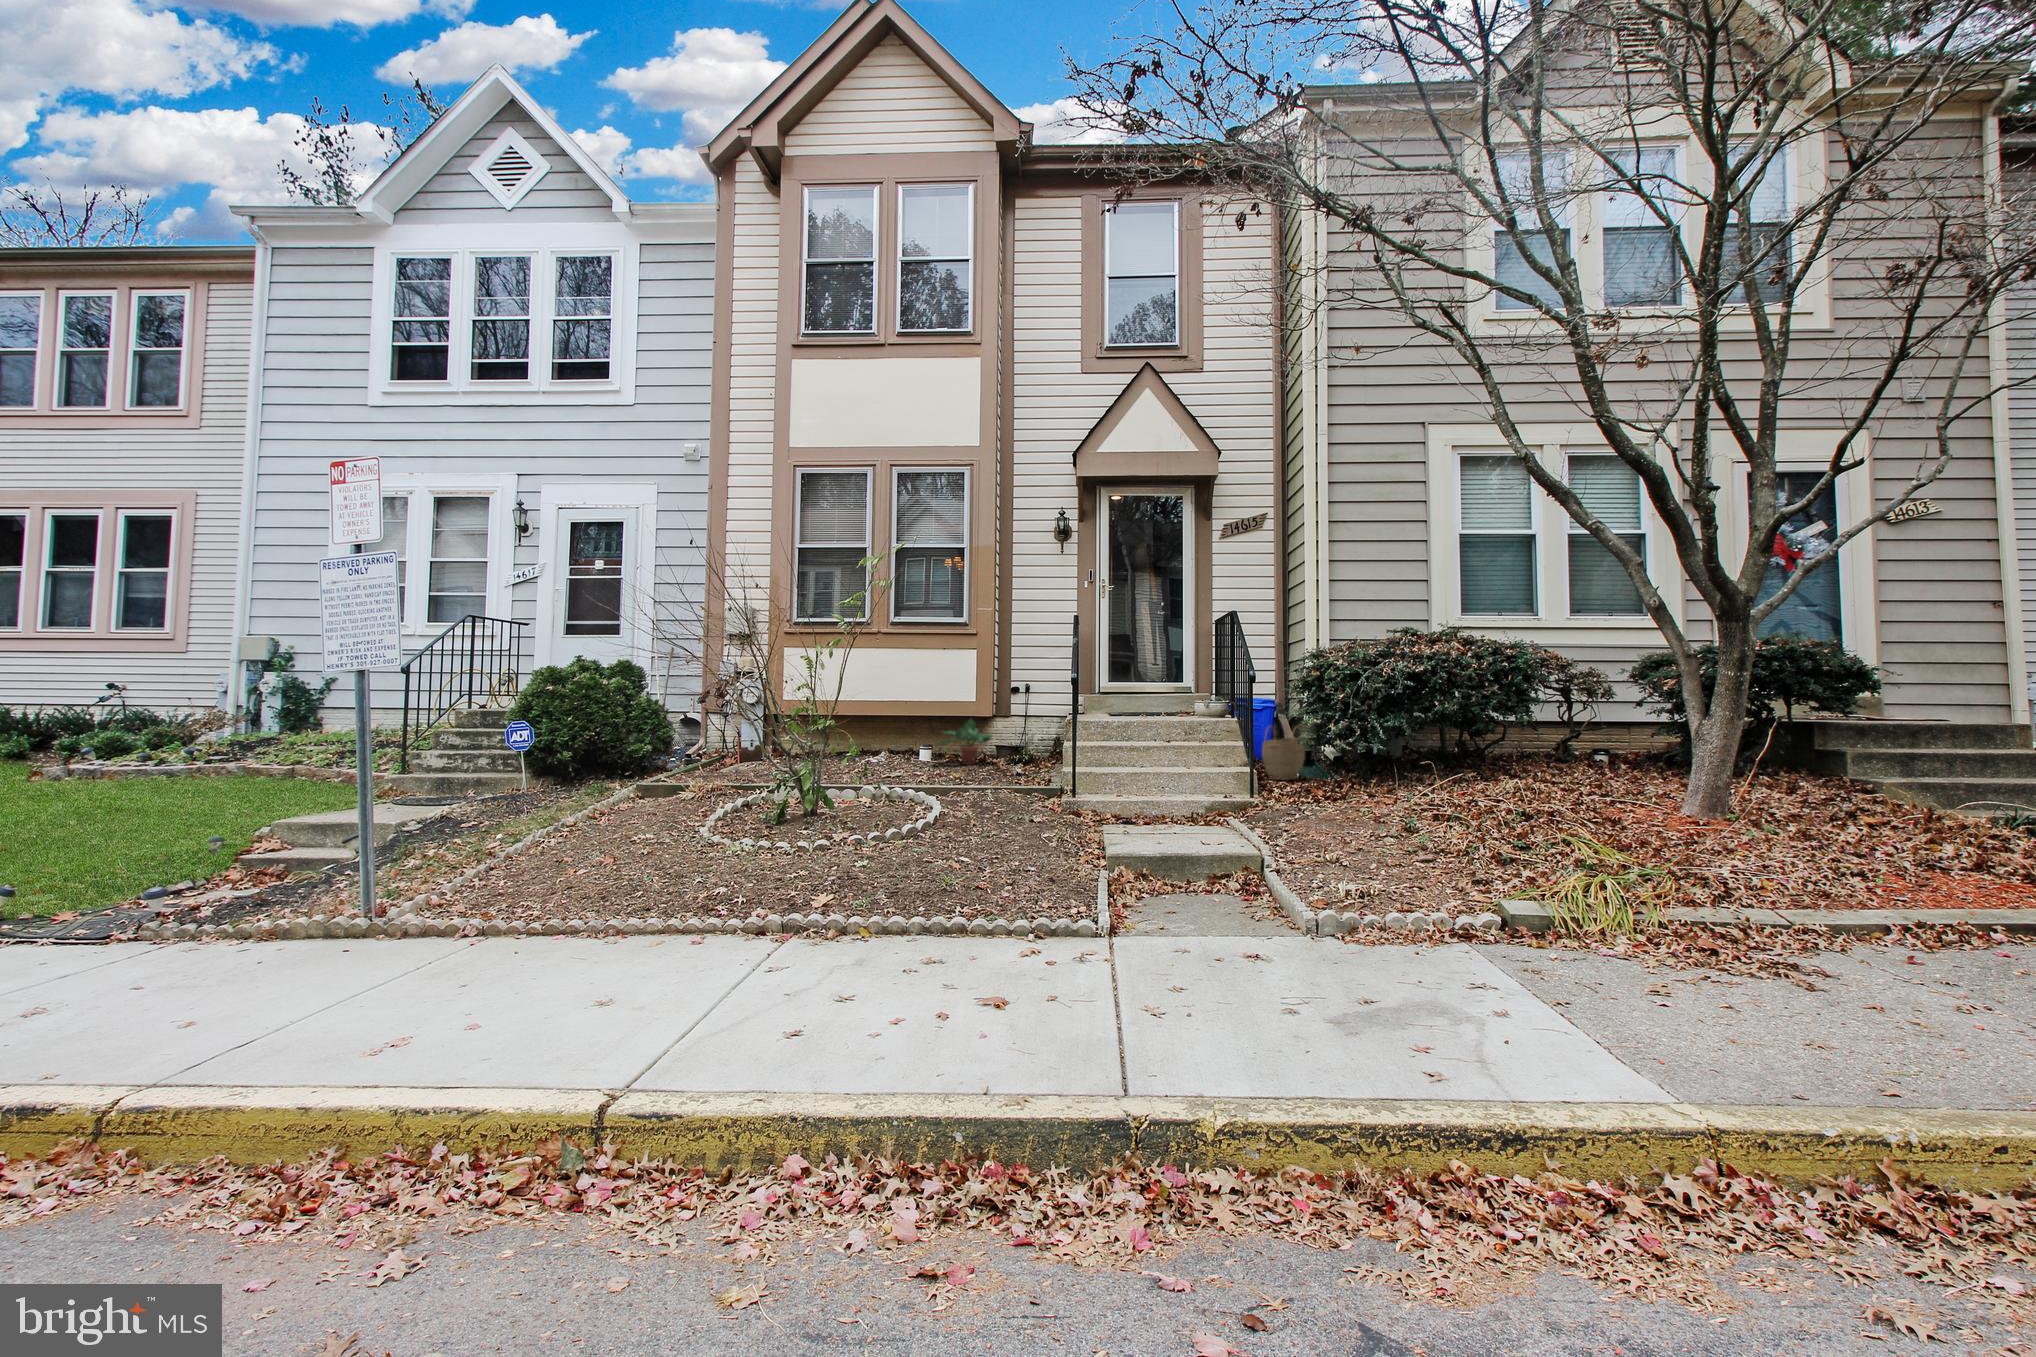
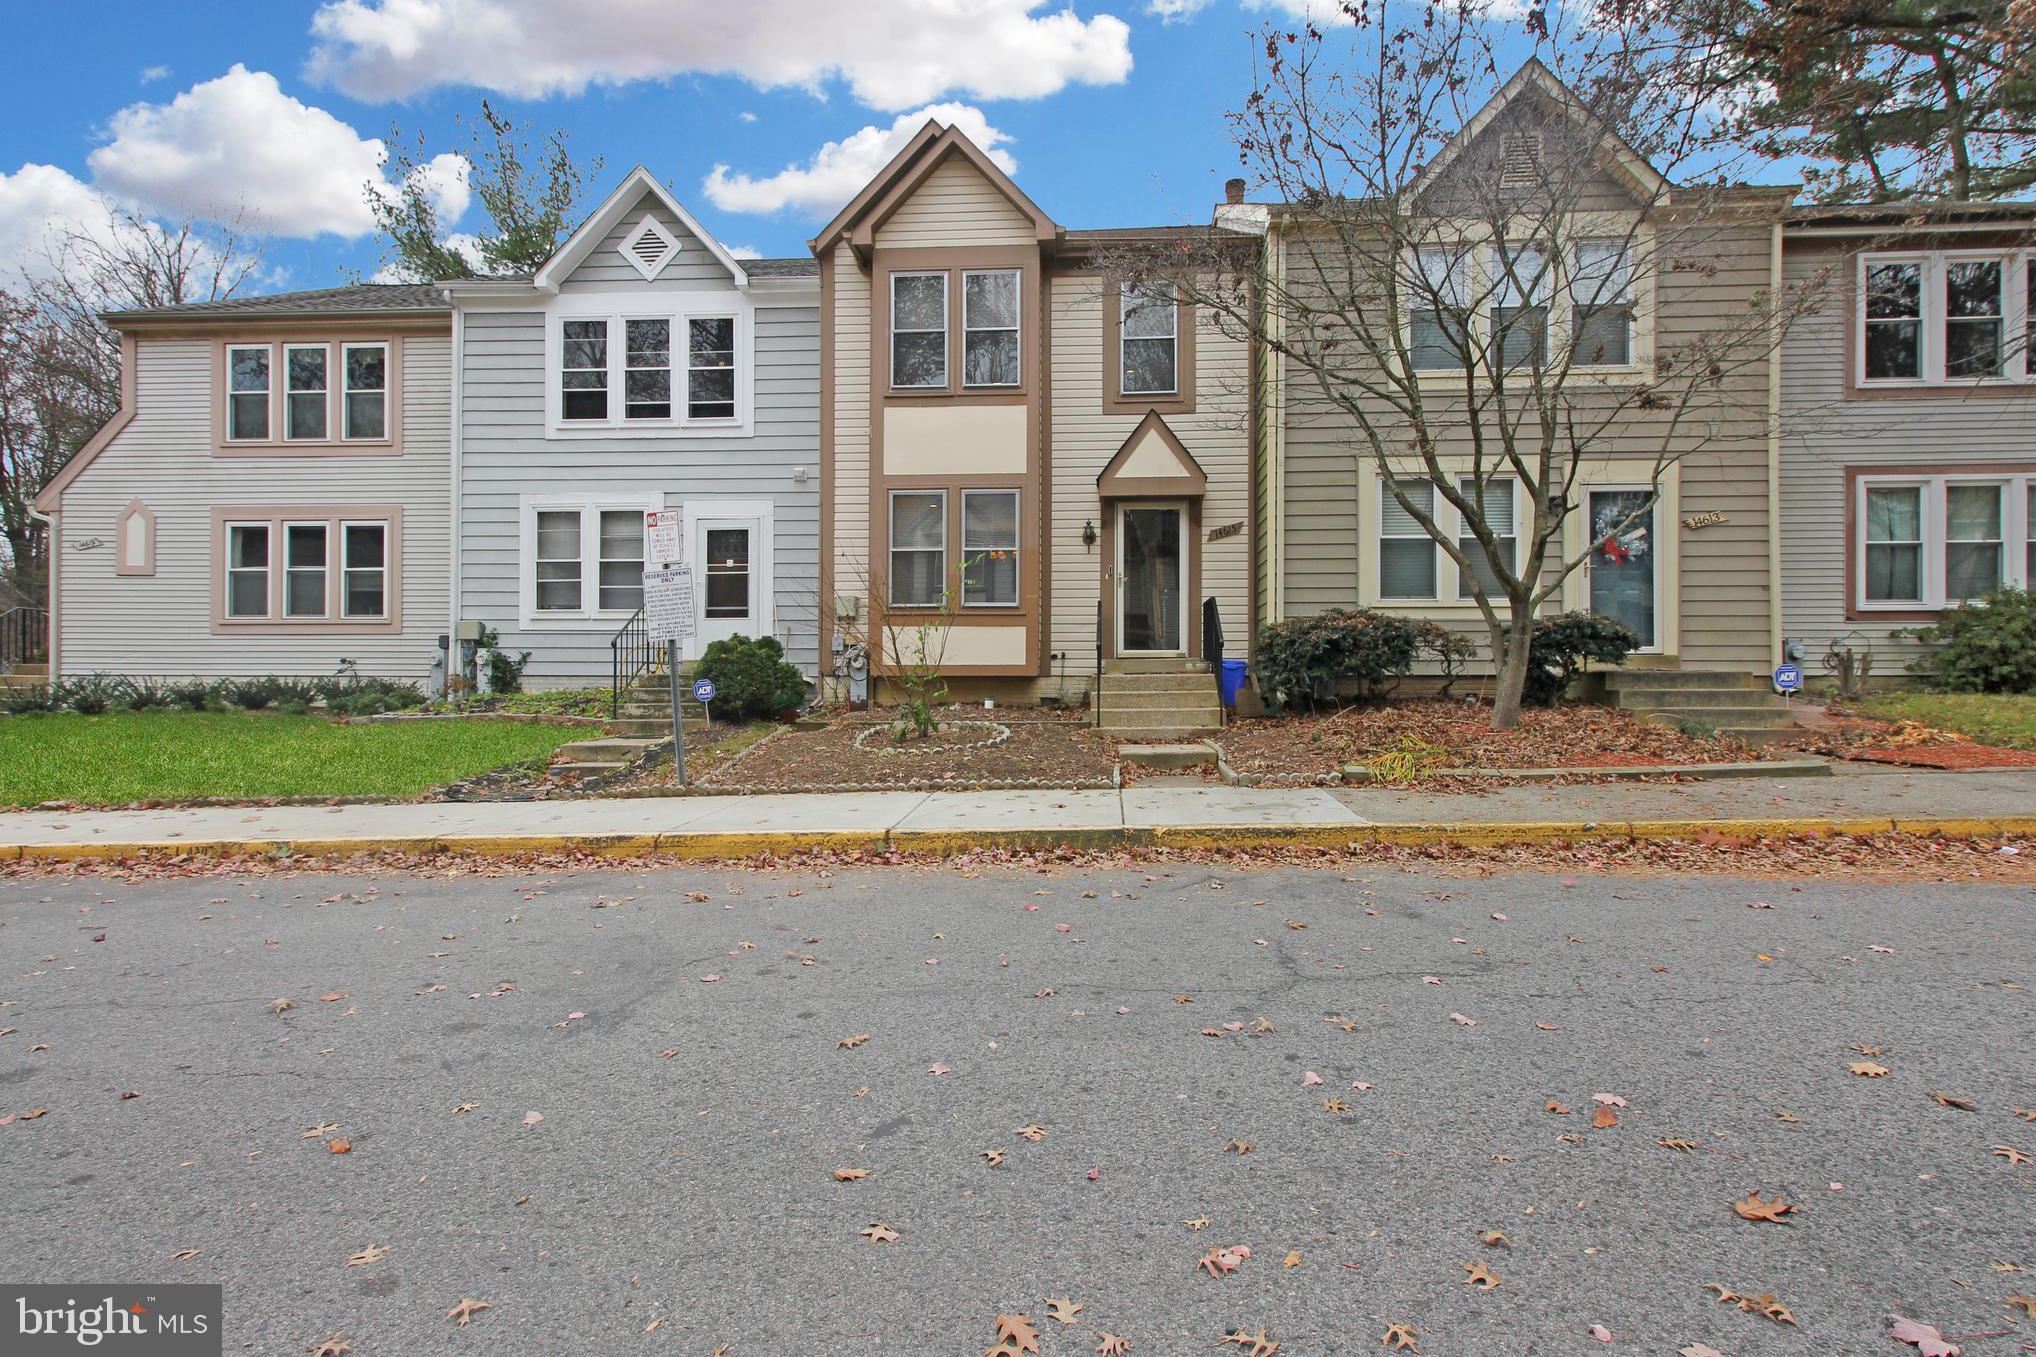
potted plant: present [937,719,992,765] -> present [771,688,803,724]

